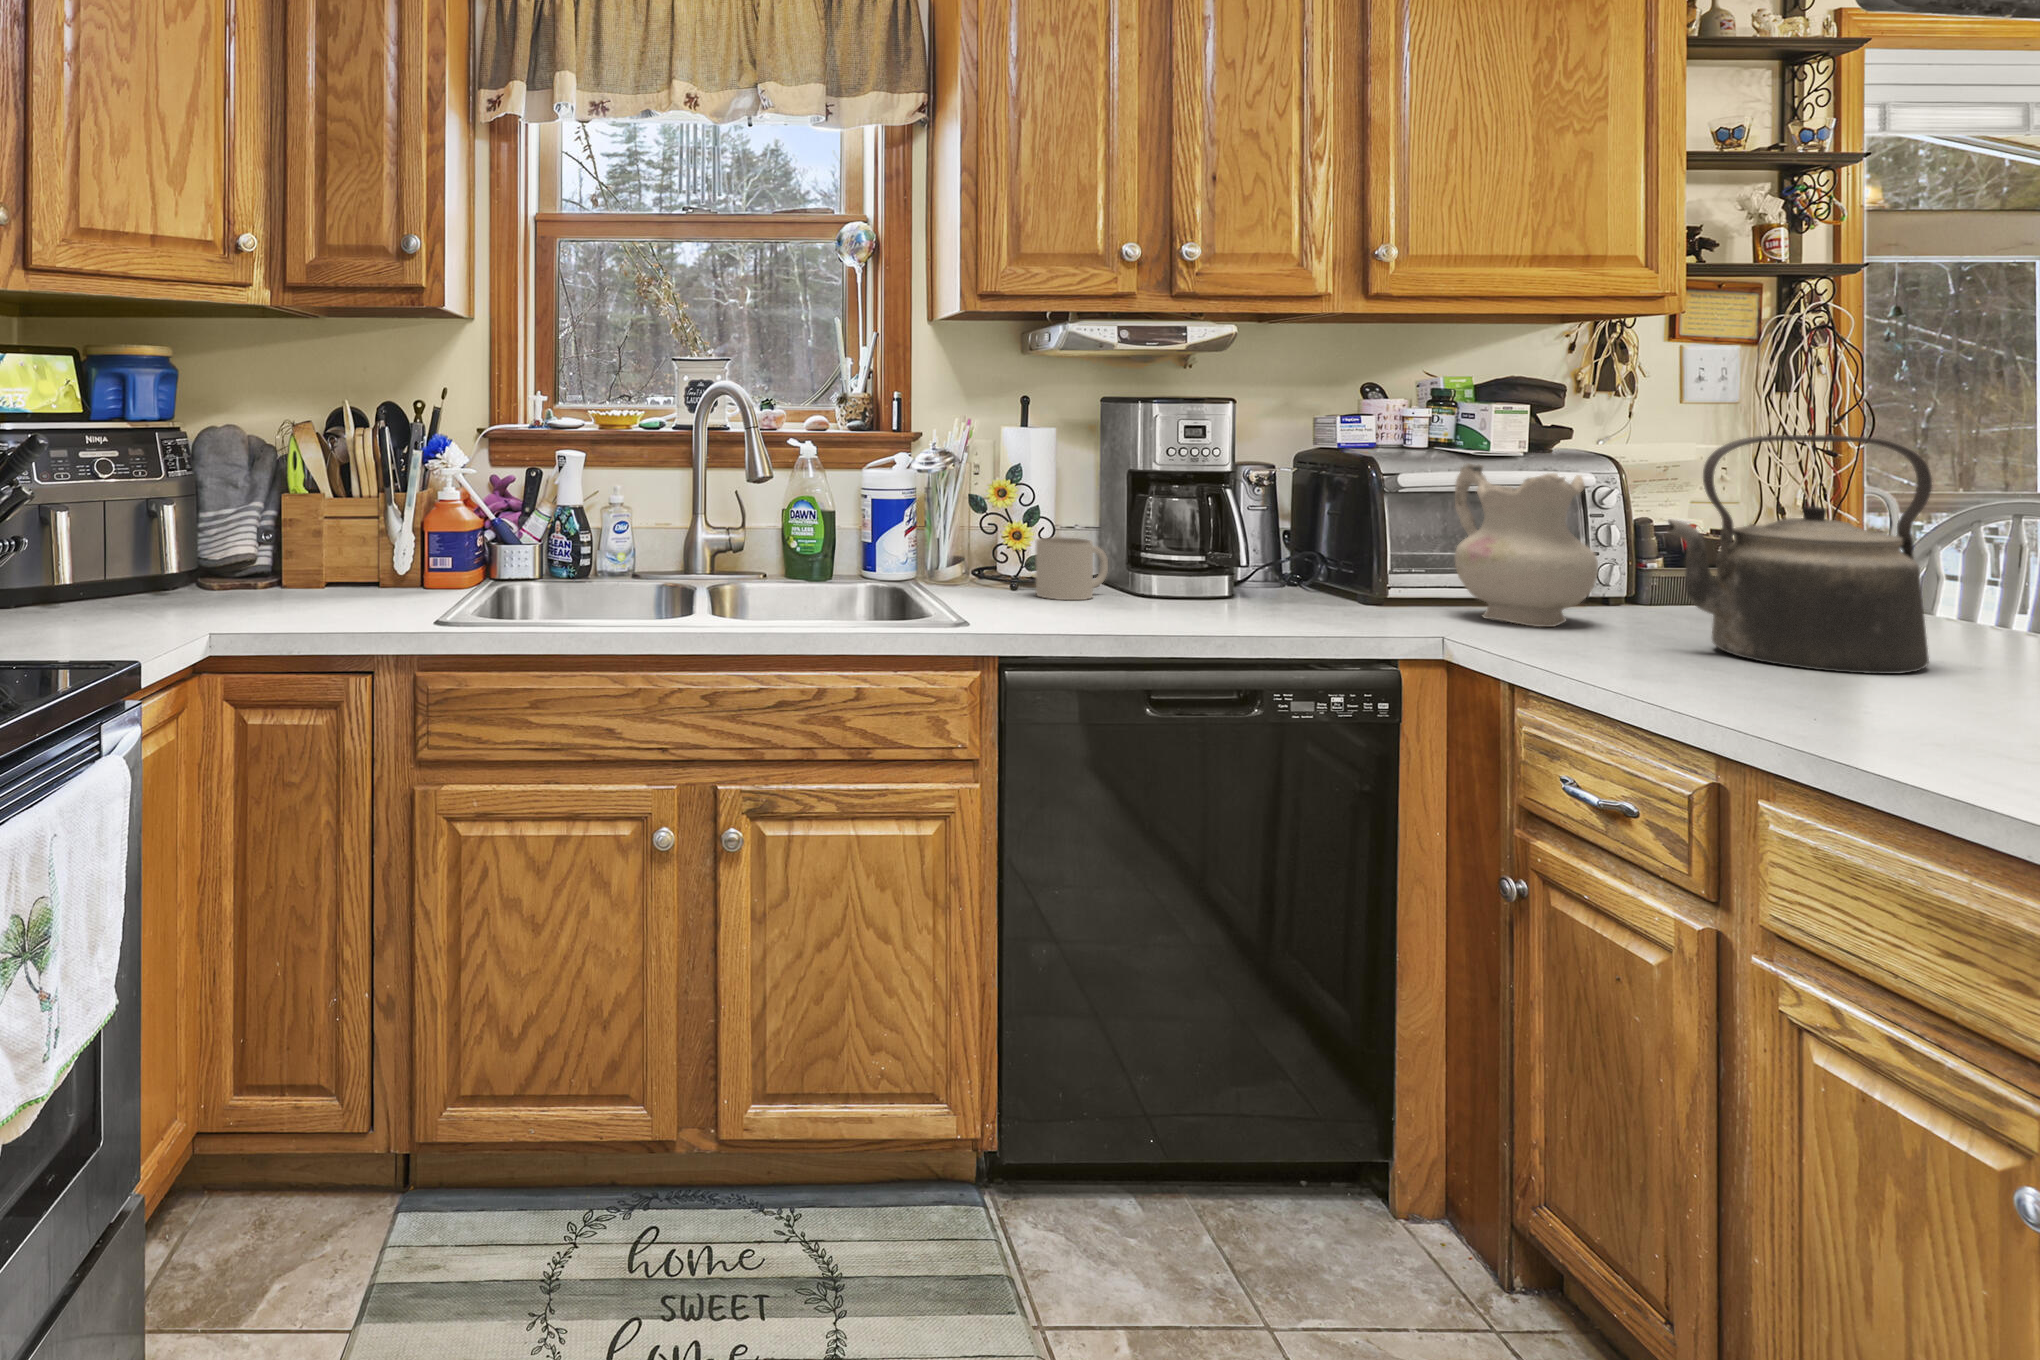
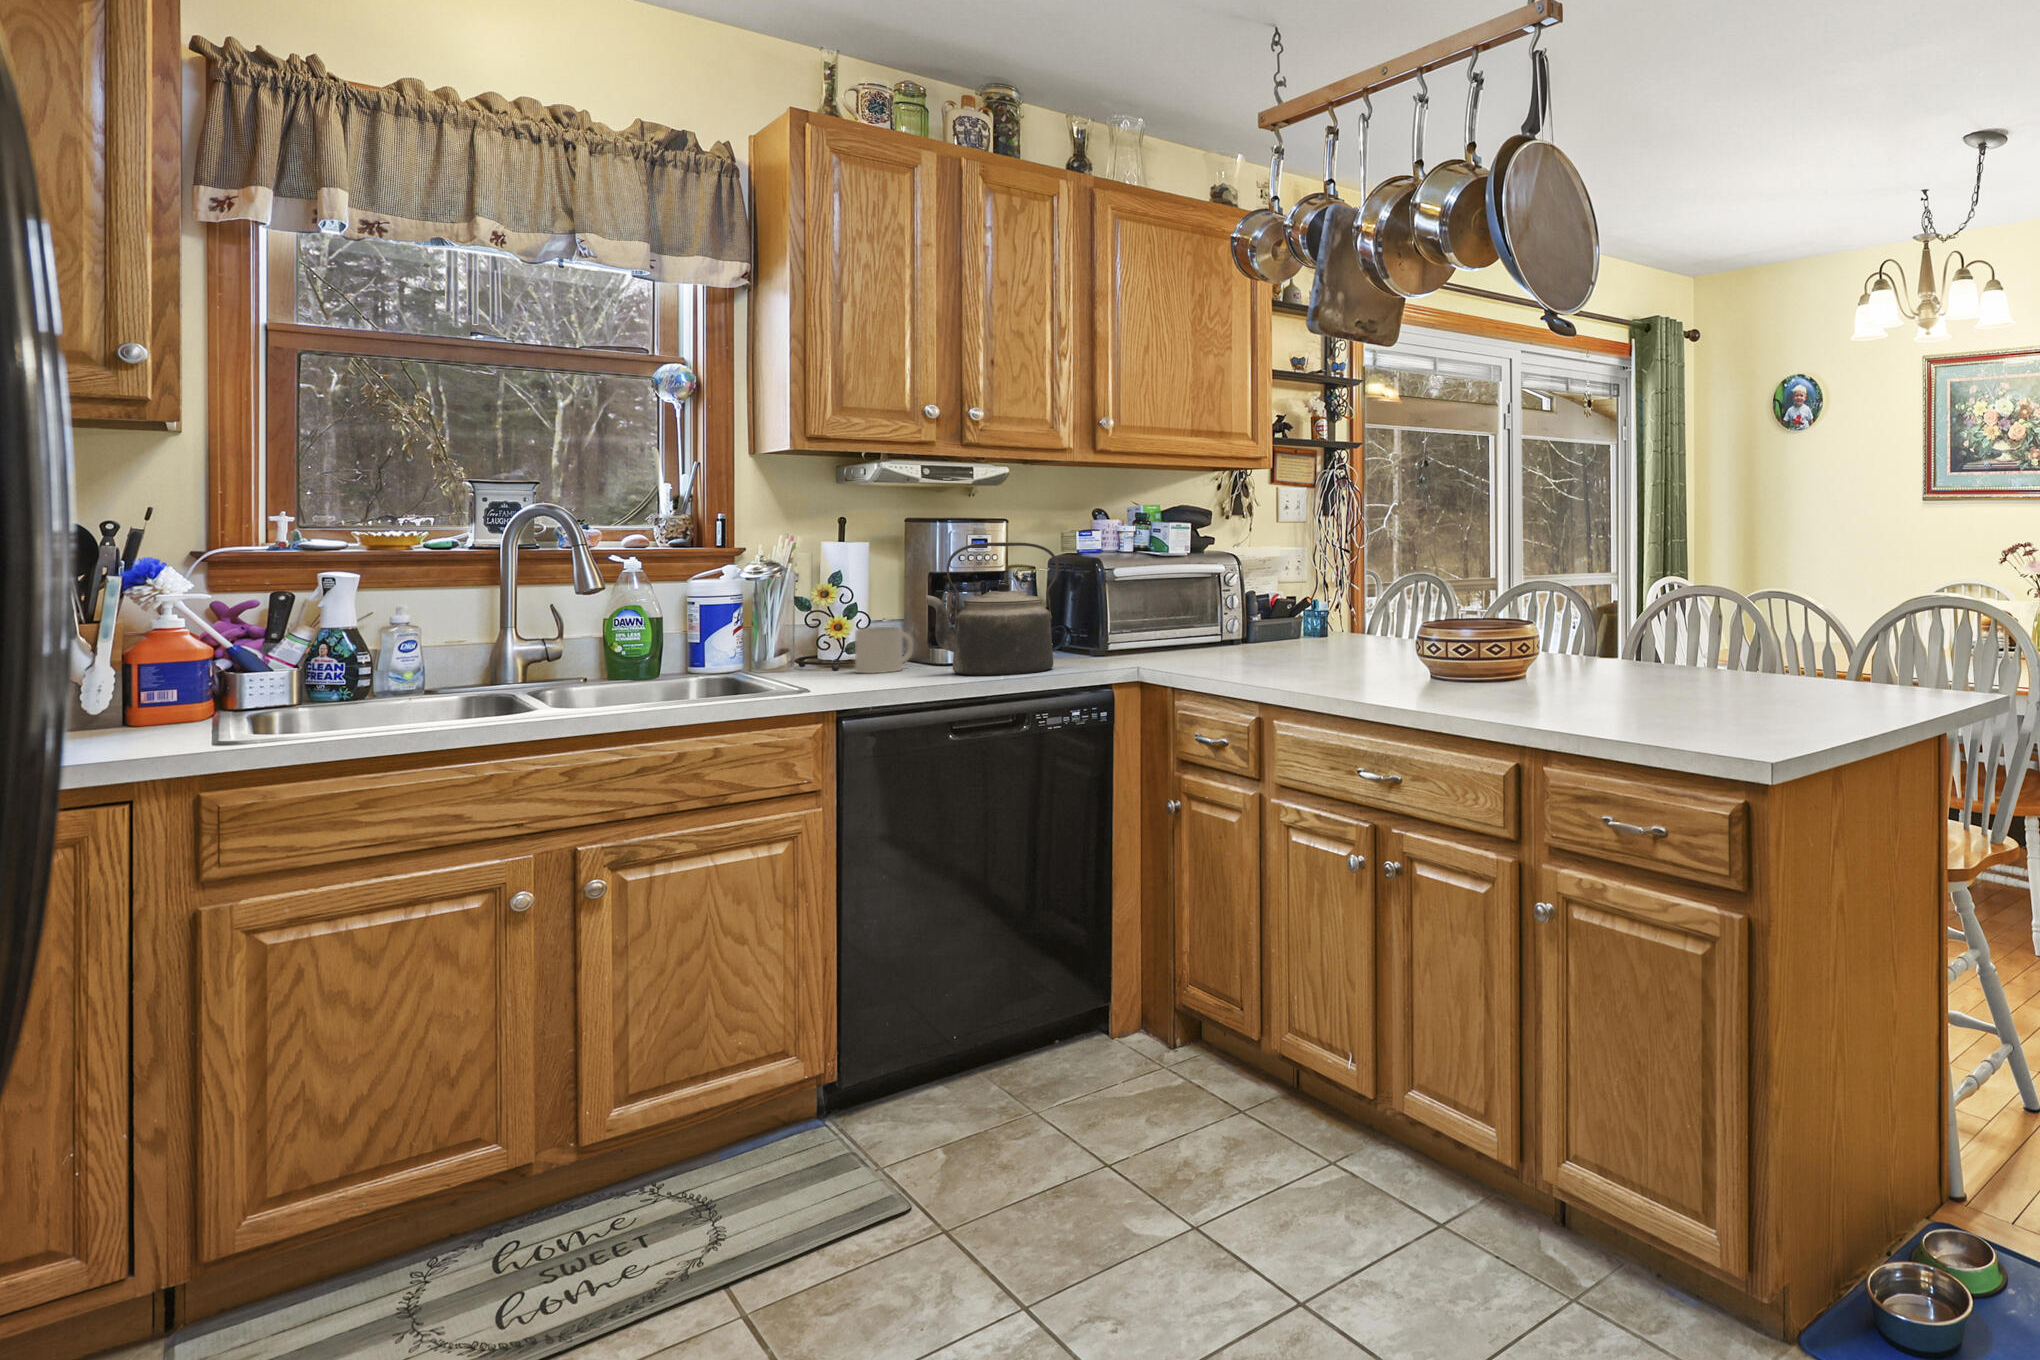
kettle: present [1667,435,1932,674] -> present [925,542,1058,676]
ceramic pitcher: present [1455,464,1598,627] -> none [1146,561,1222,658]

